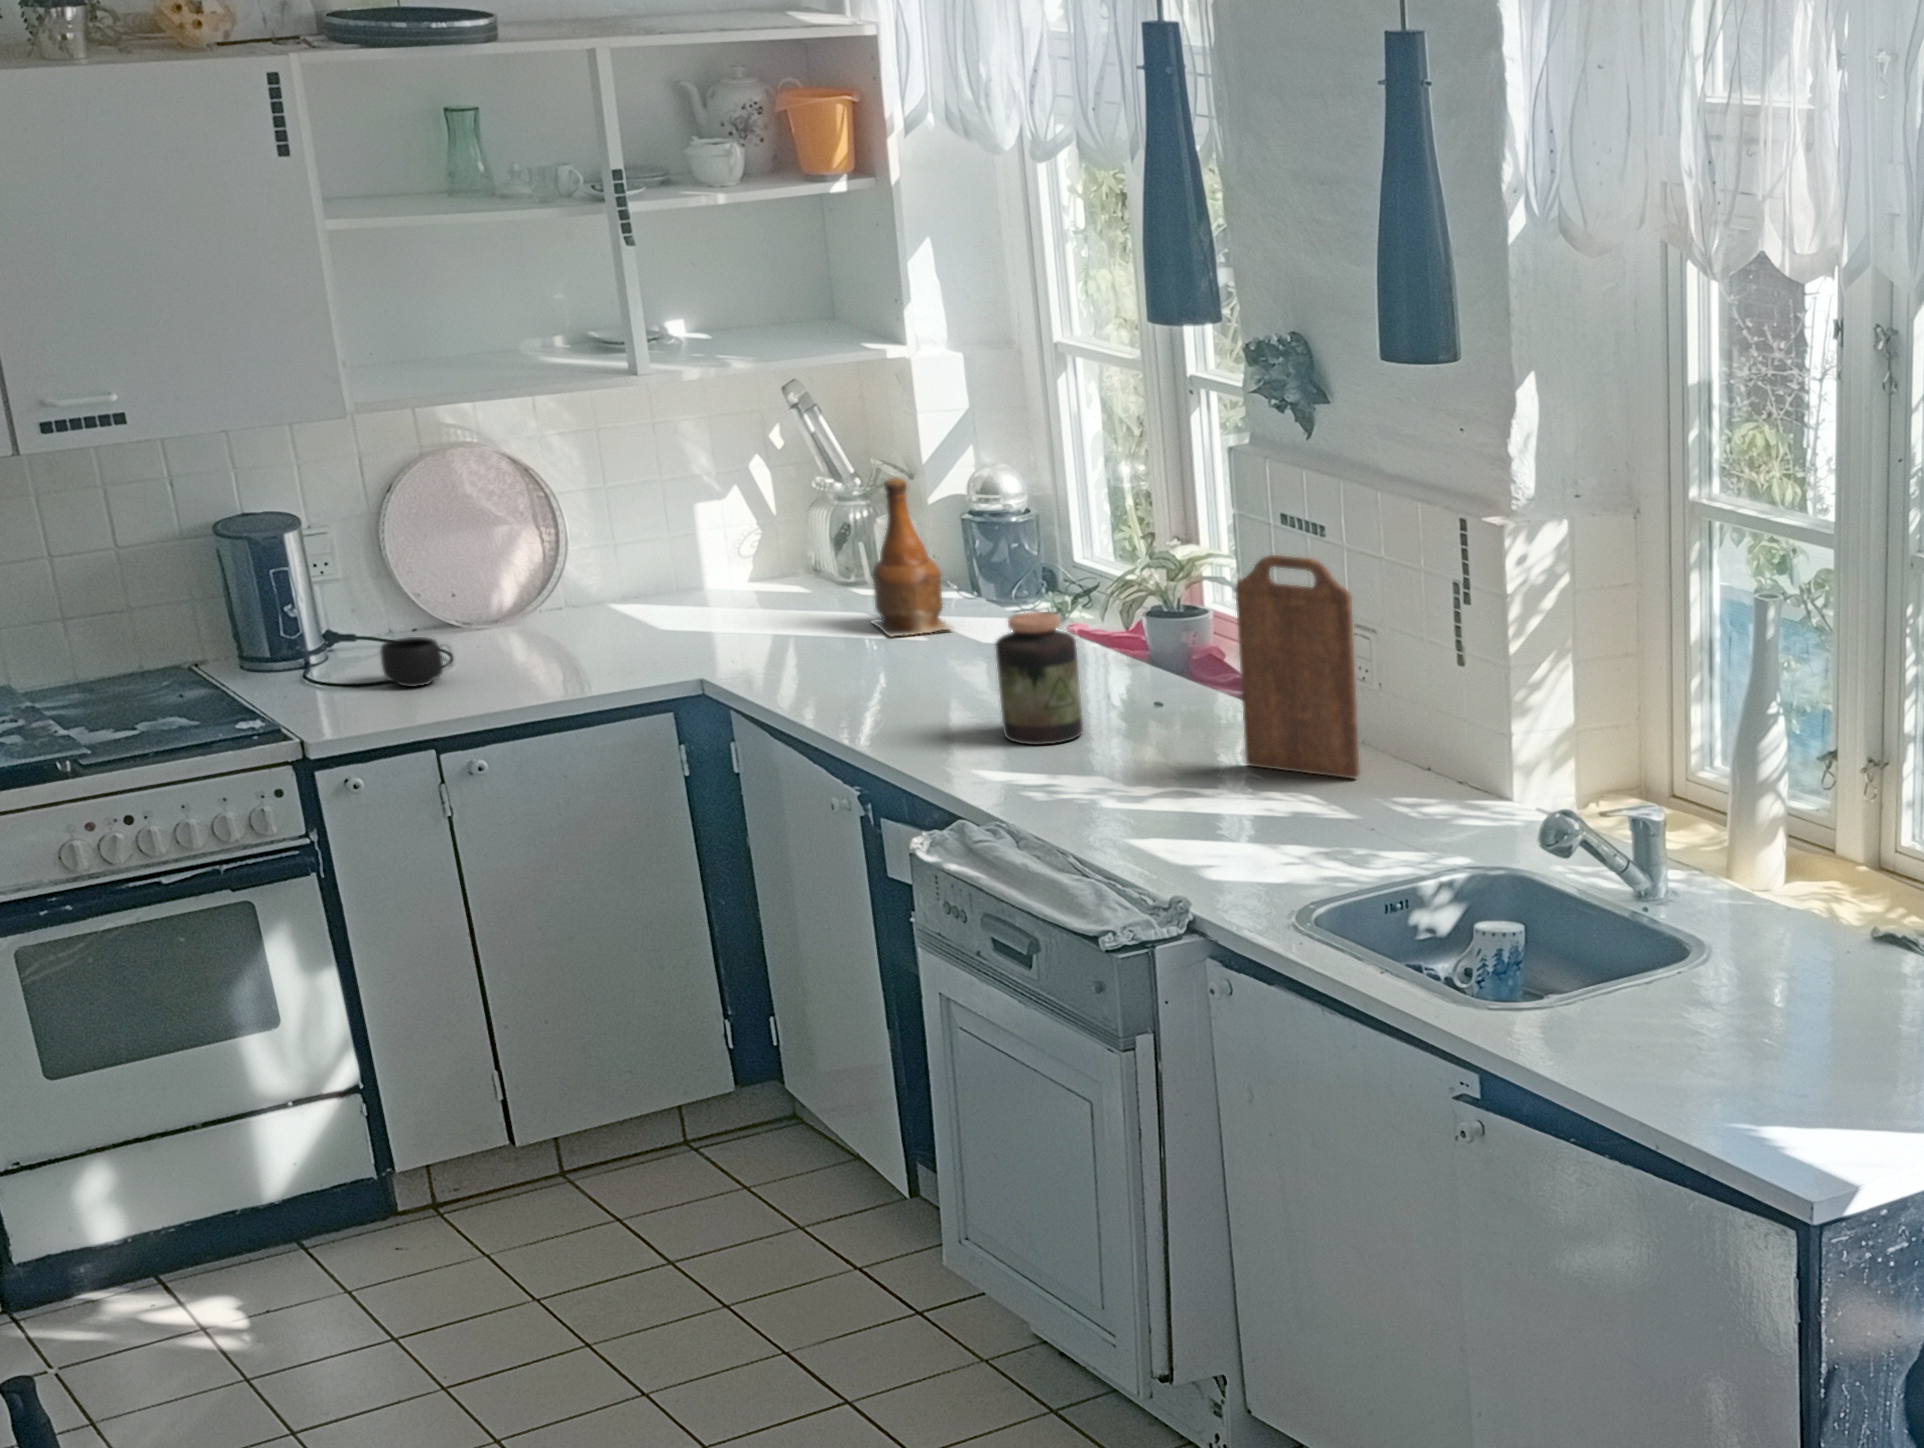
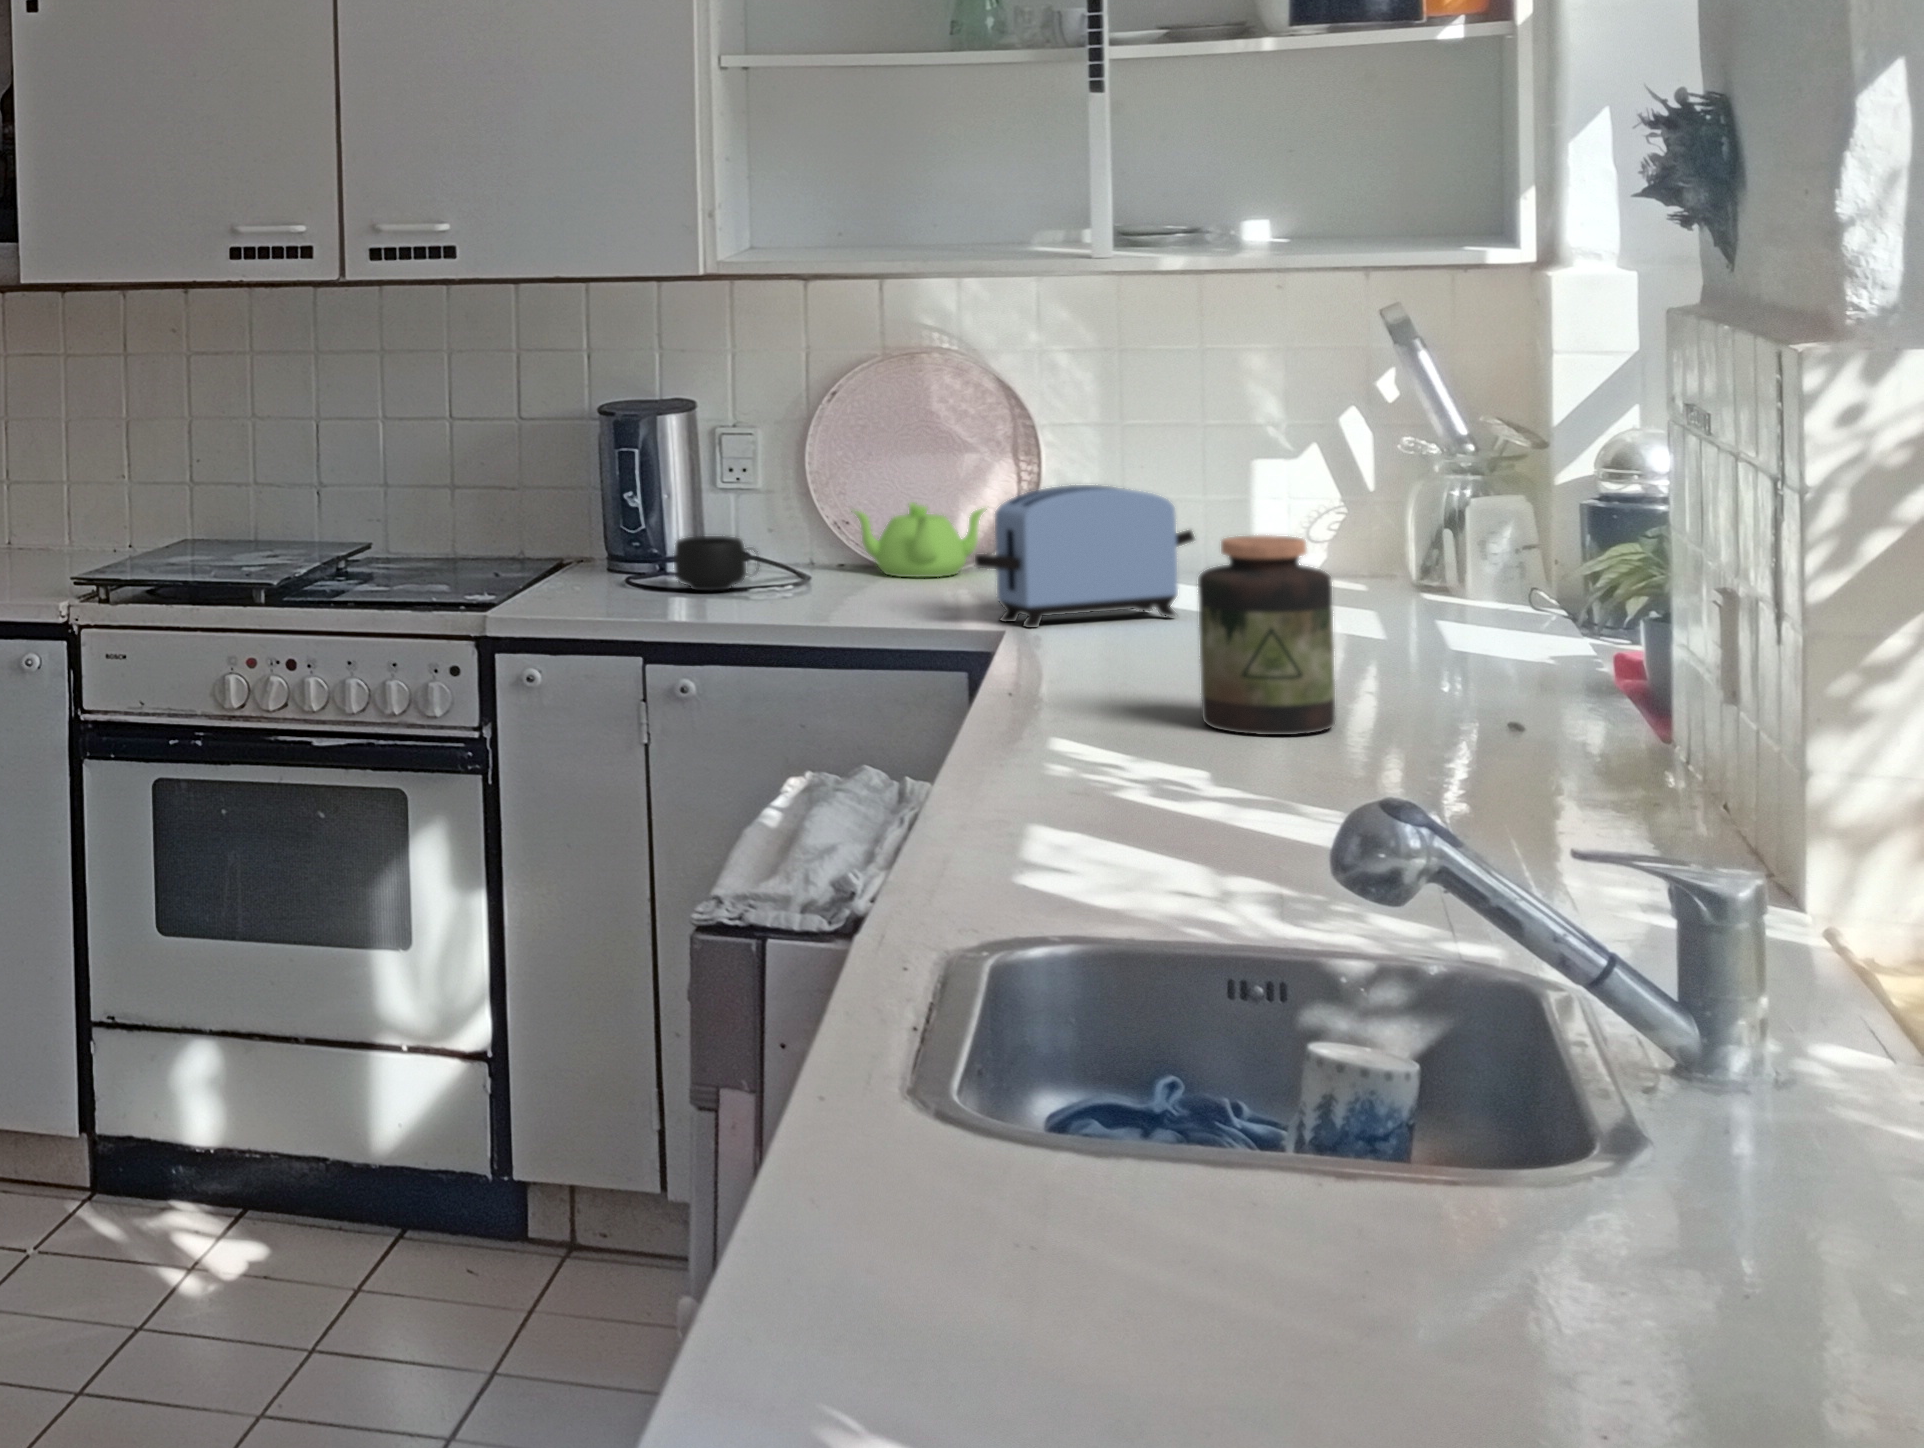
bottle: present [872,478,952,636] -> none [1343,400,1462,623]
cutting board: present [1235,555,1360,779] -> none [1466,437,1627,841]
toaster: none [678,564,792,680] -> present [975,485,1195,628]
teapot: none [465,578,564,645] -> present [854,503,987,577]

